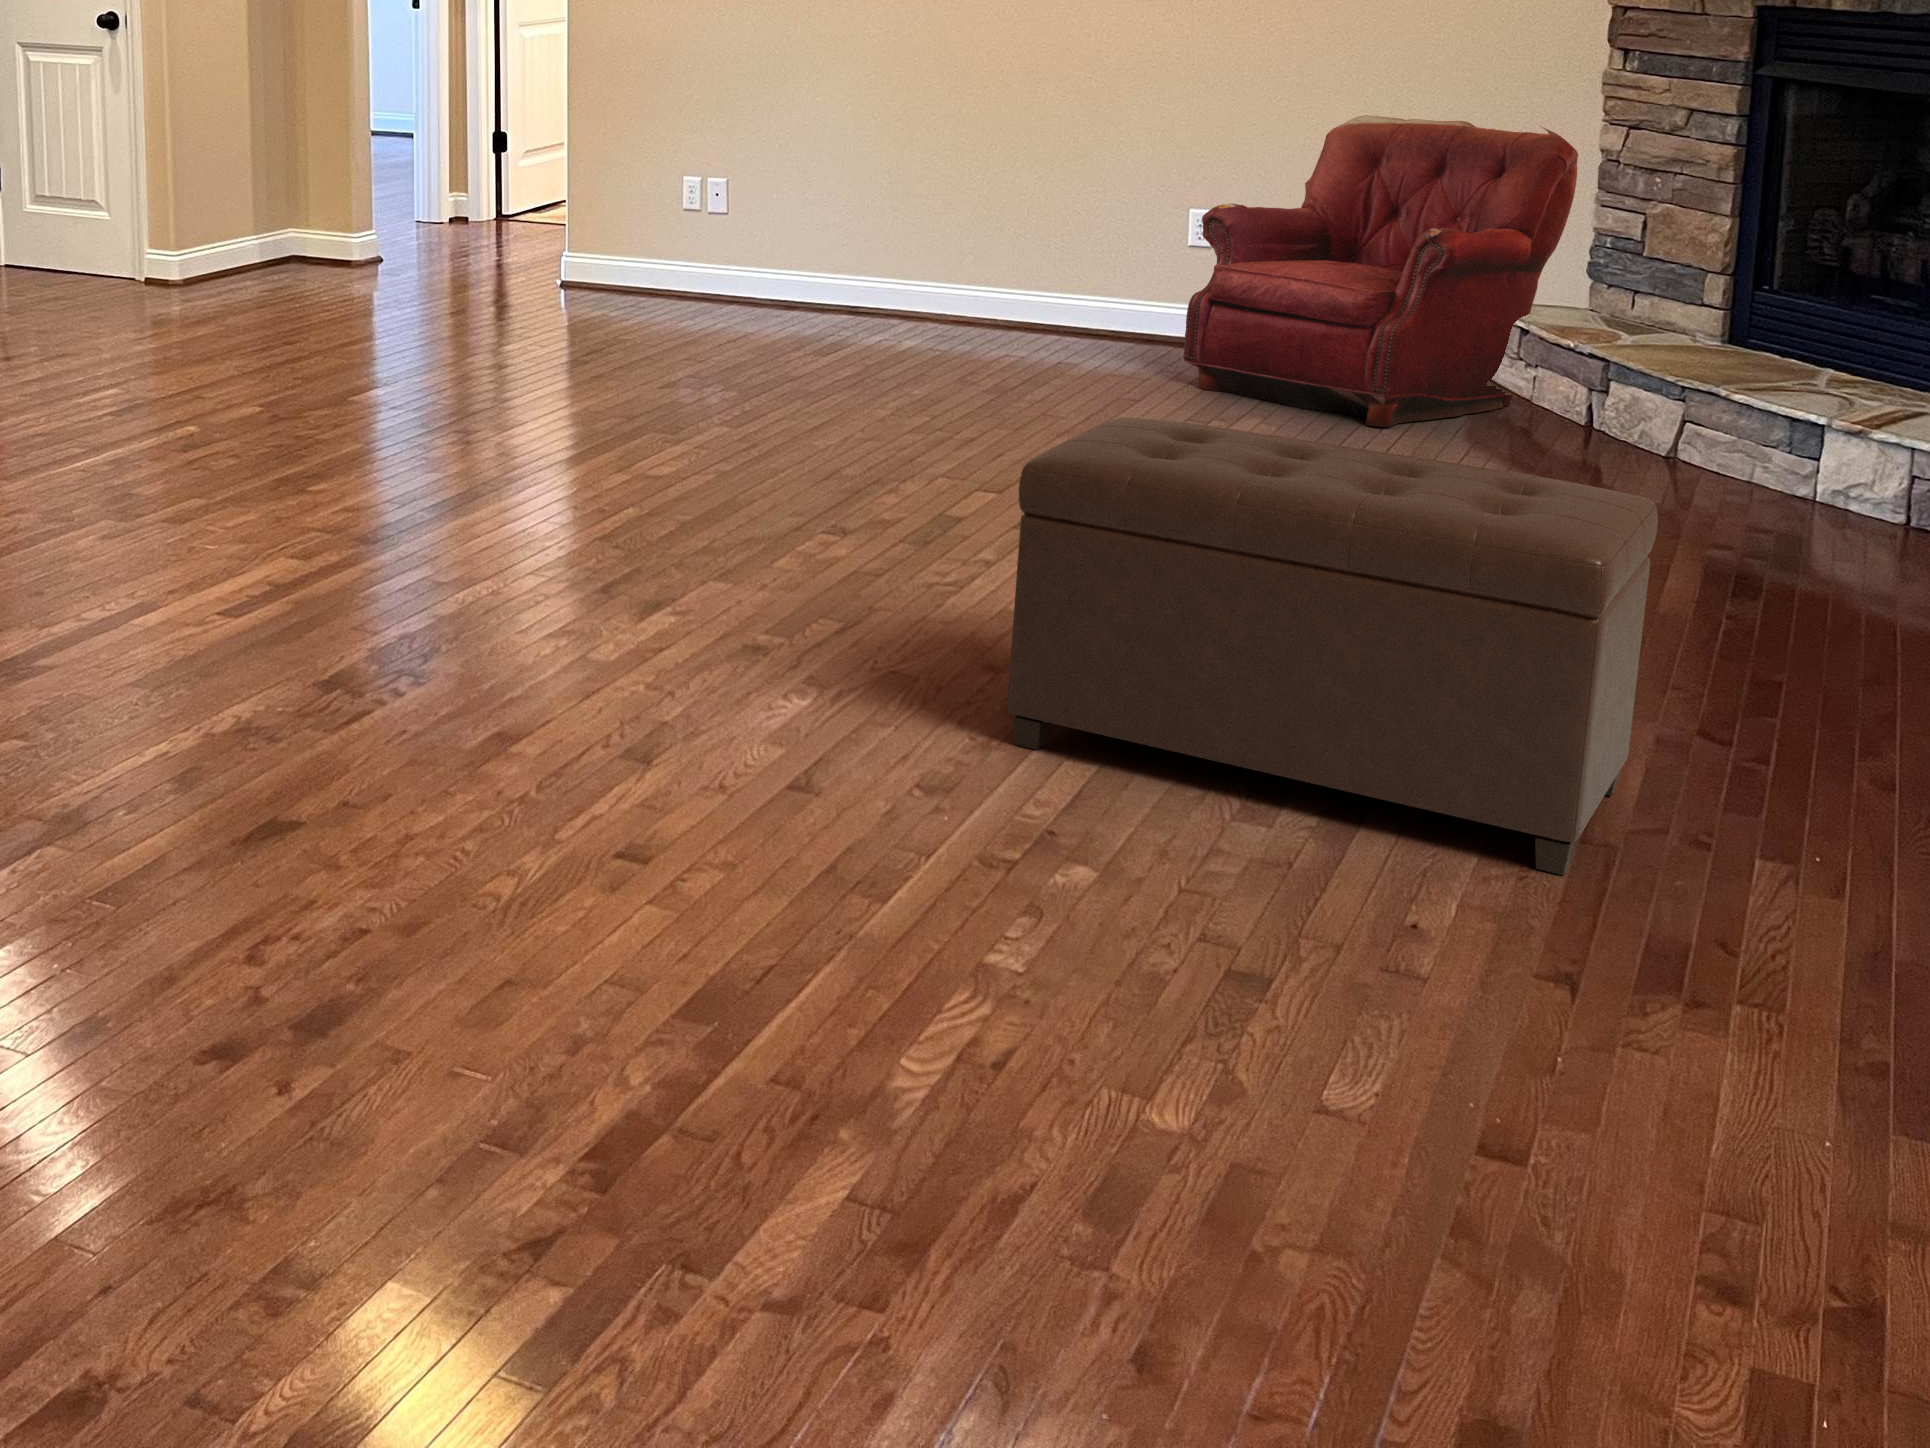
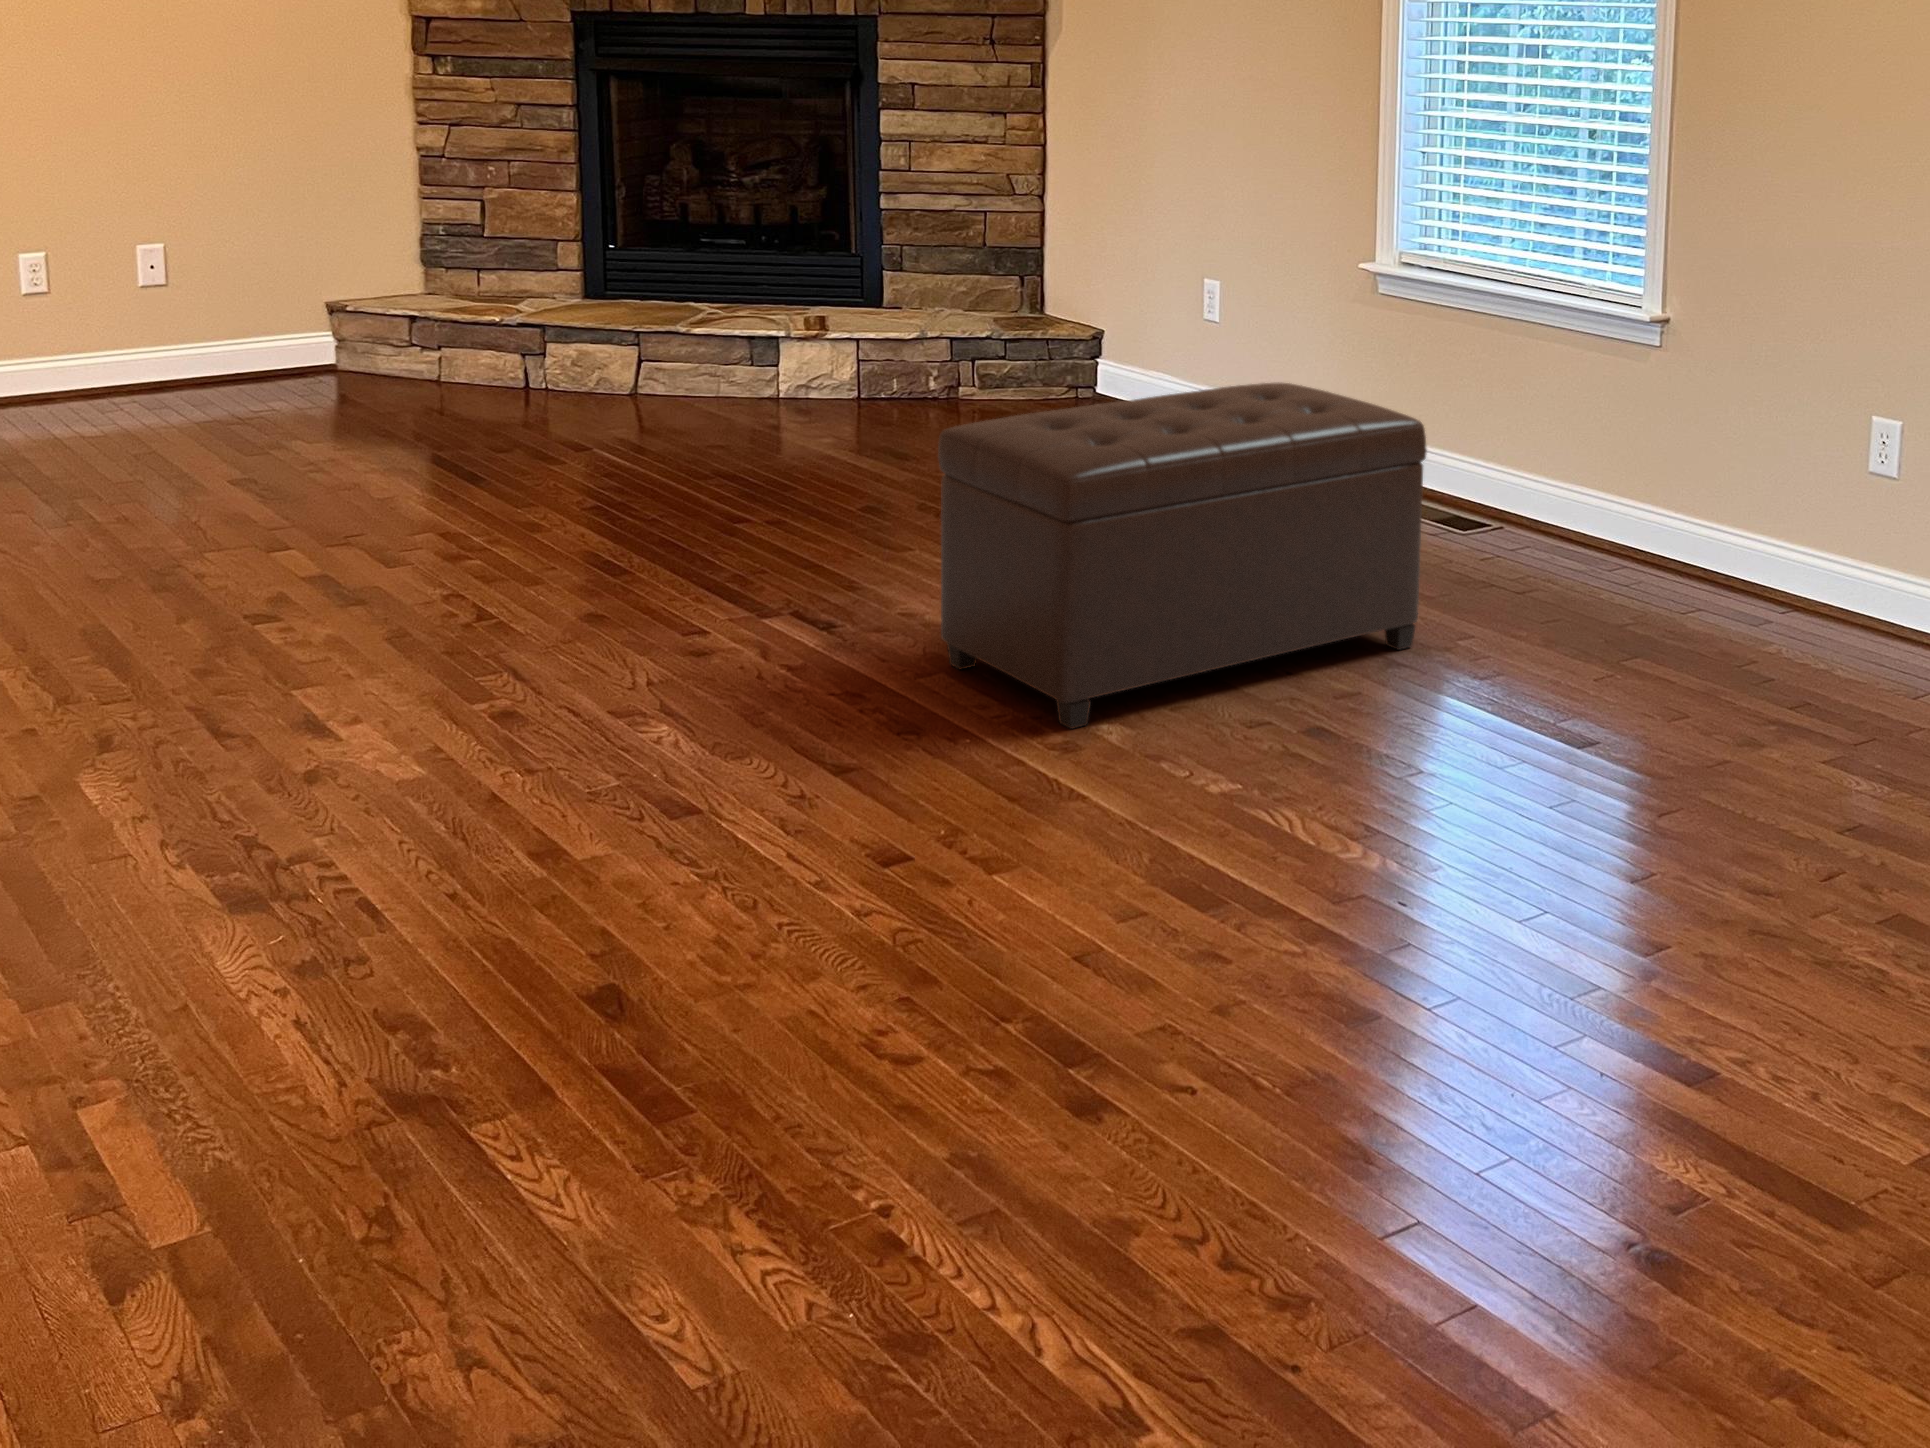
armchair: present [1184,115,1578,427] -> none [161,132,467,443]

